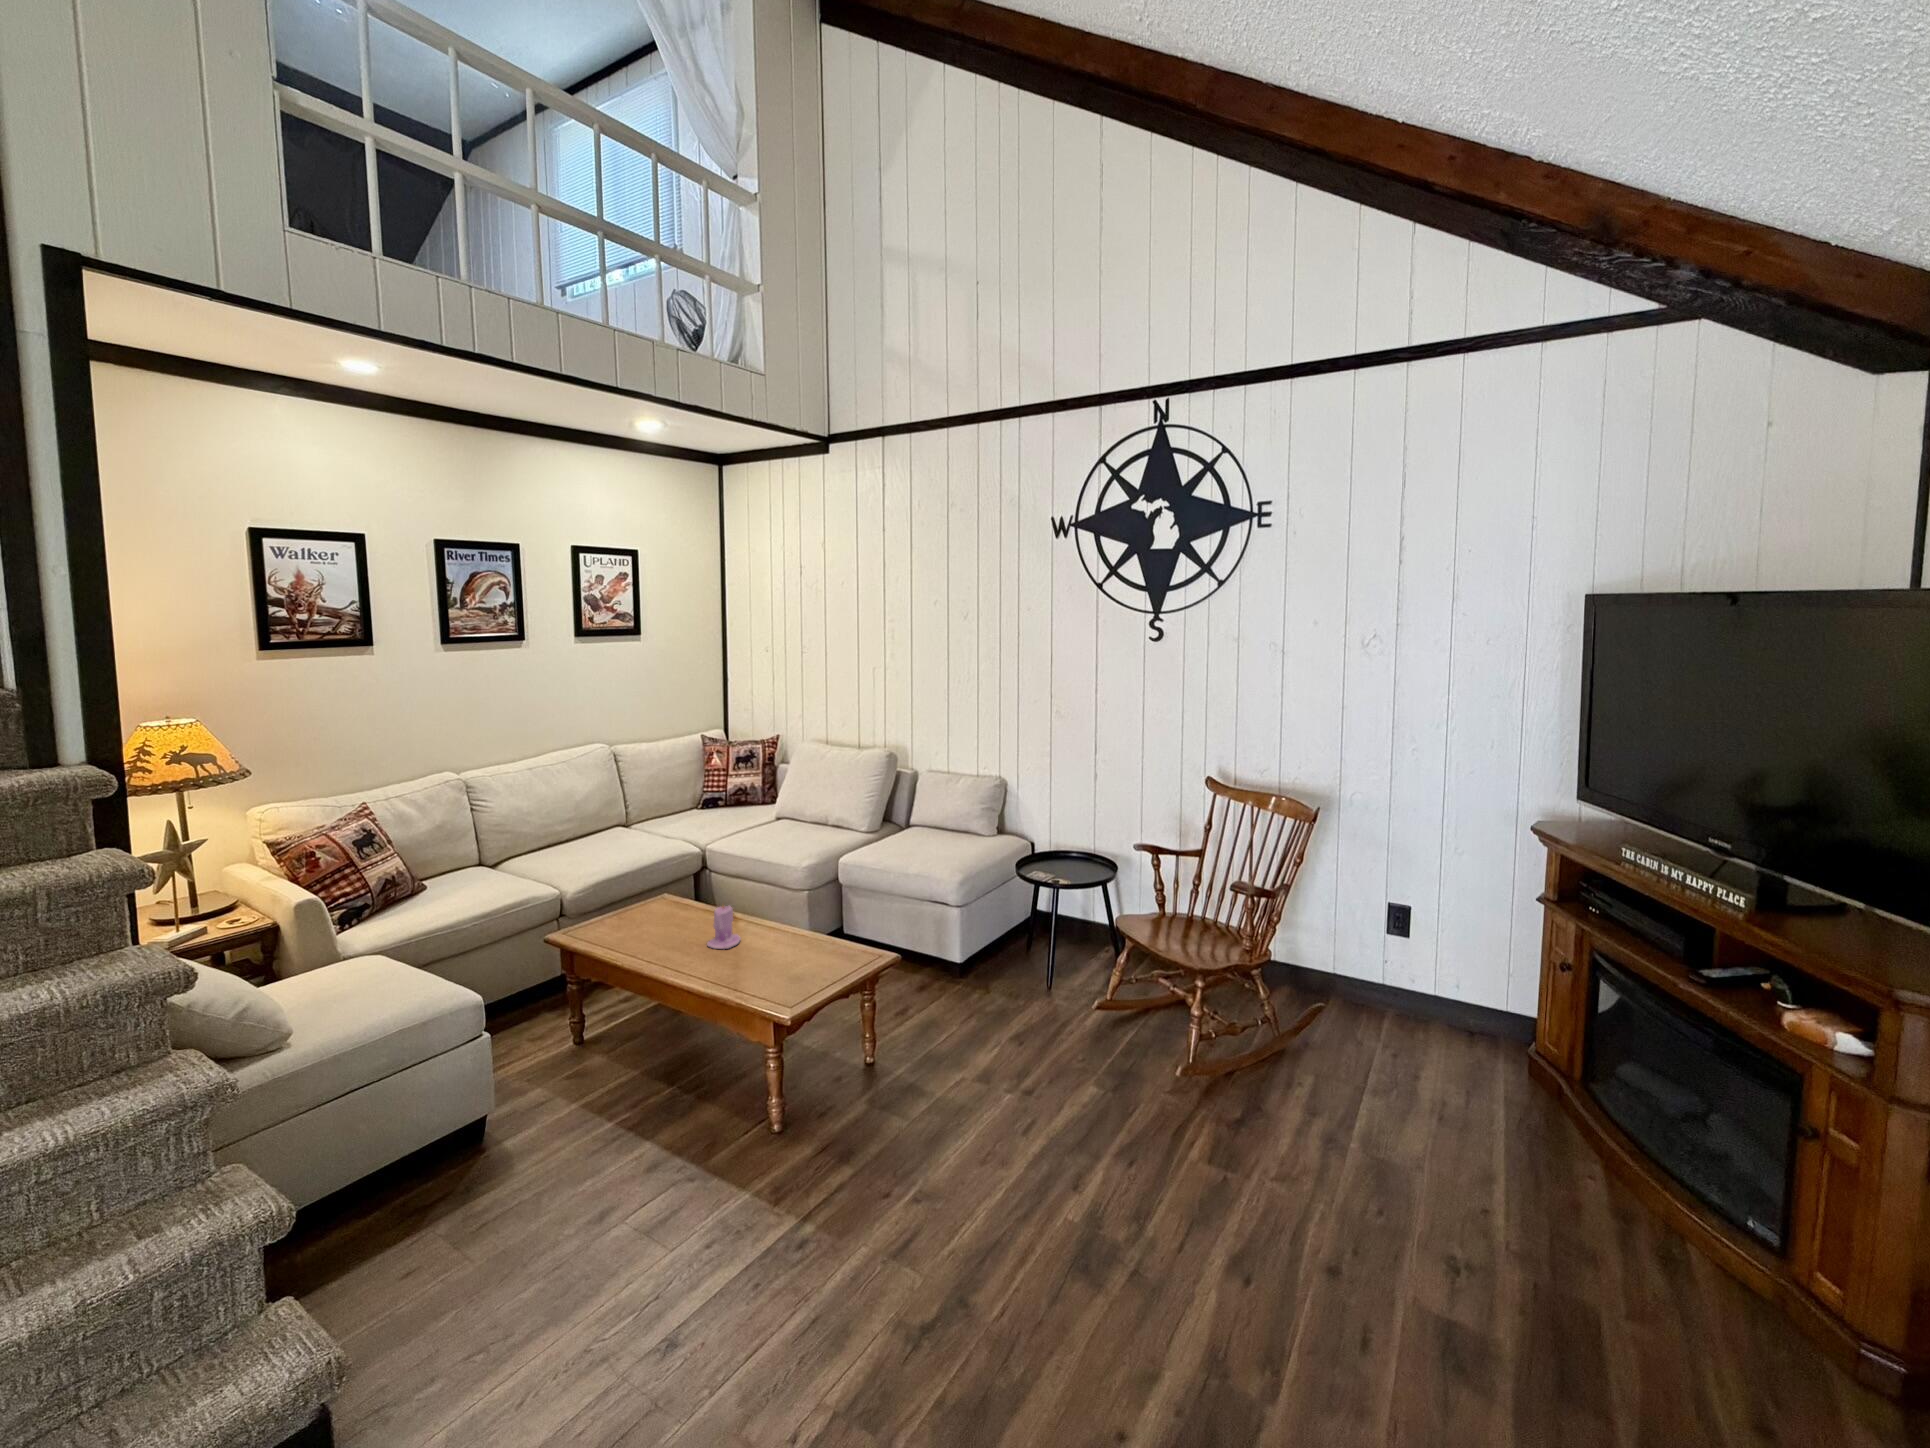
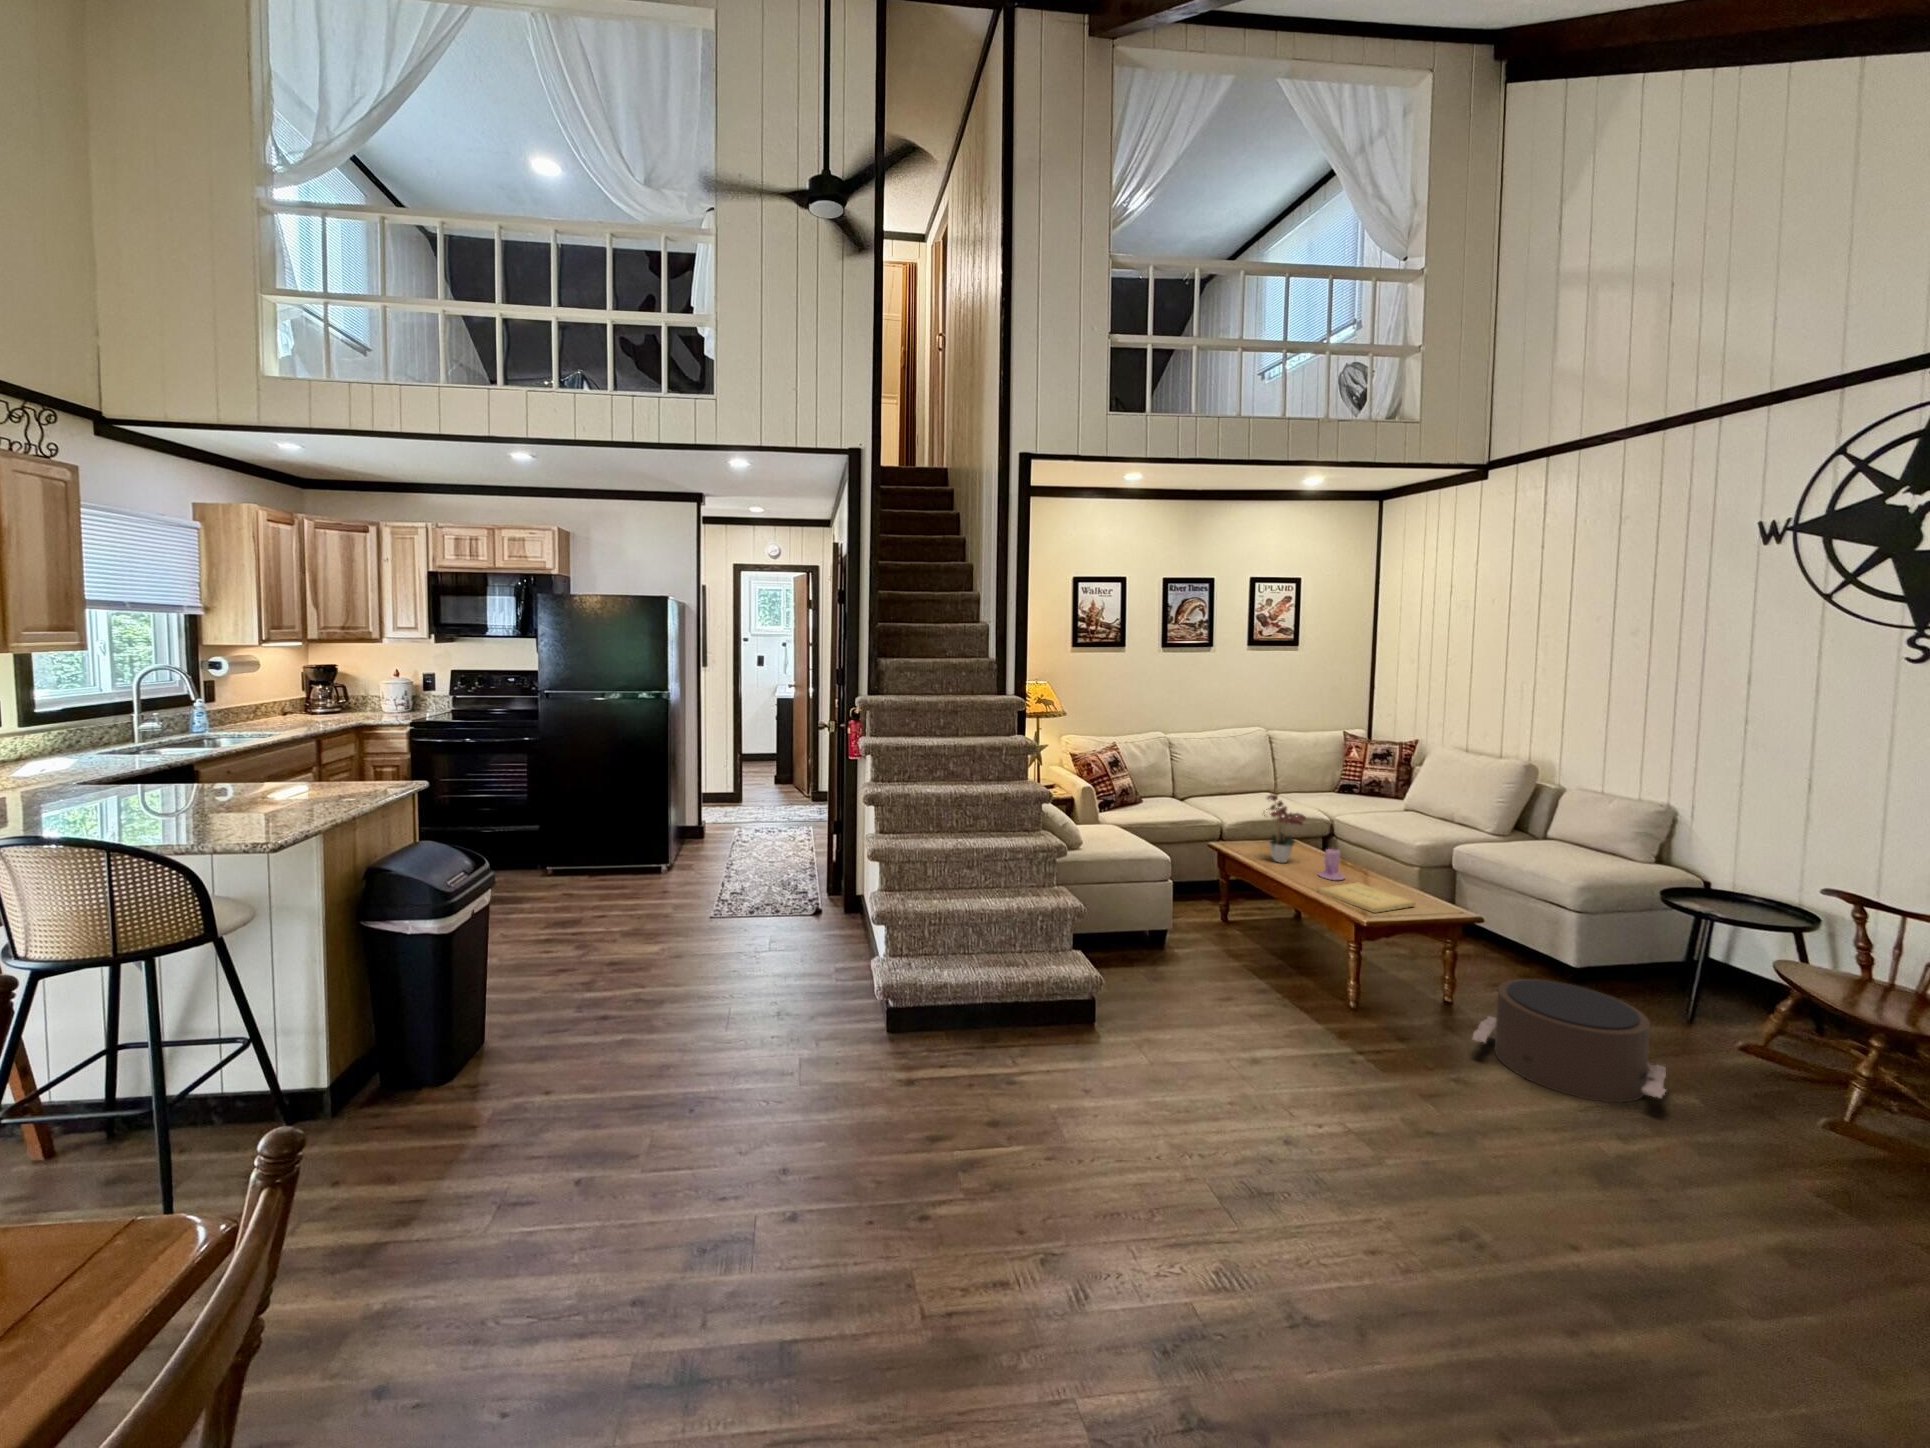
flower arrangement: none [621,844,689,940] -> present [1264,794,1306,863]
book: none [713,943,829,990] -> present [1318,882,1416,913]
pouf: none [916,1000,1086,1145] -> present [1473,979,1666,1102]

